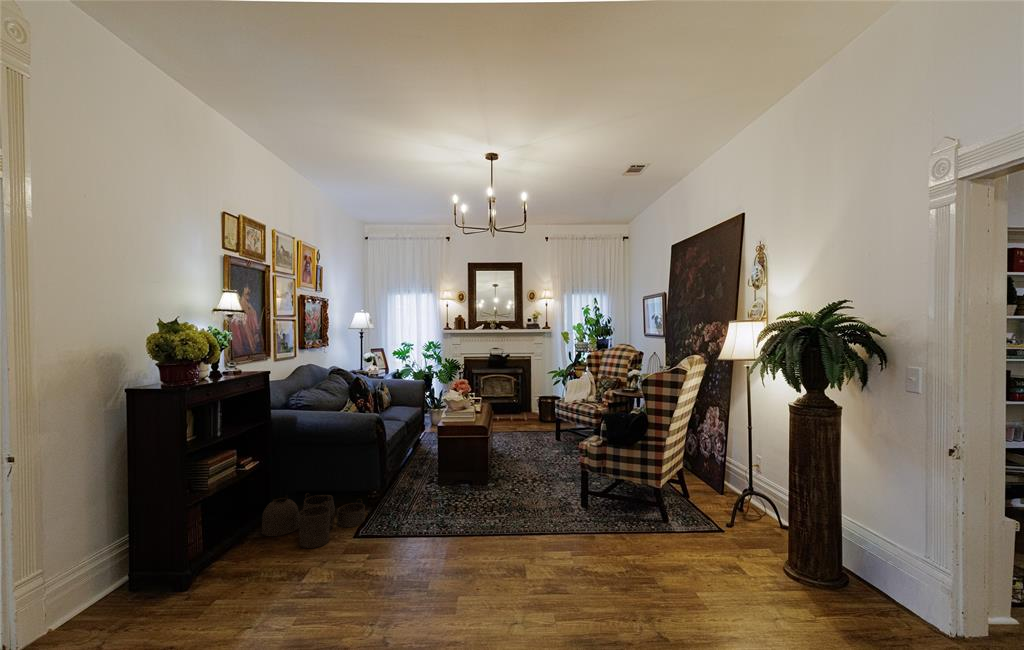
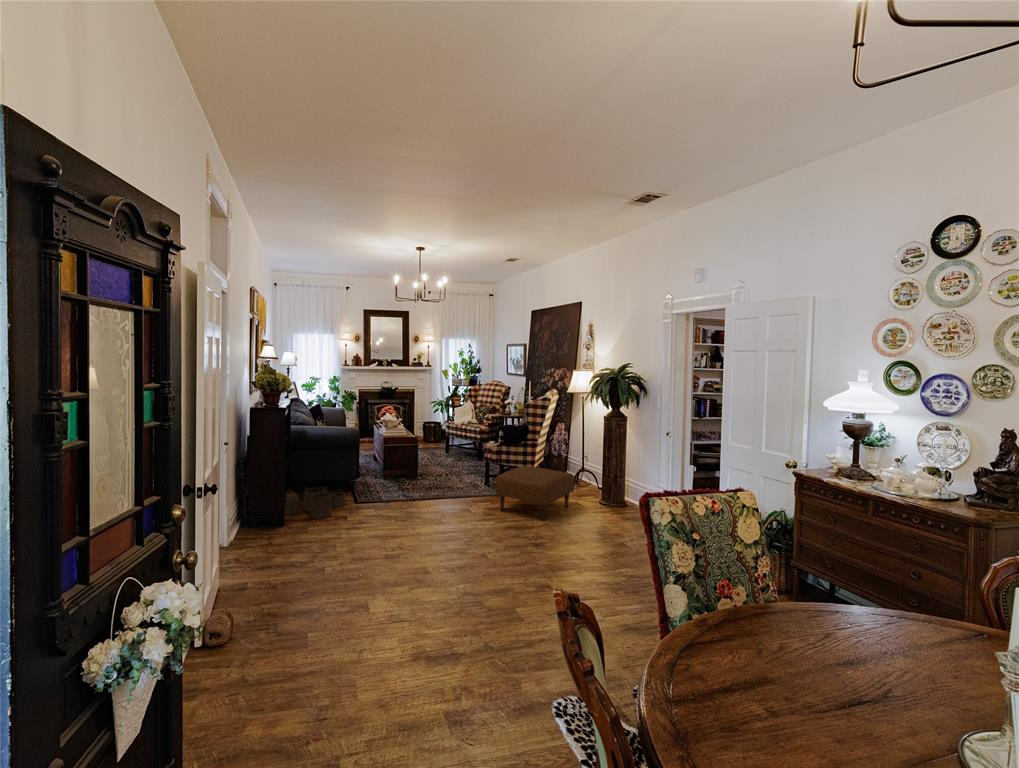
ottoman: none [577,486,728,611] -> present [496,466,574,520]

